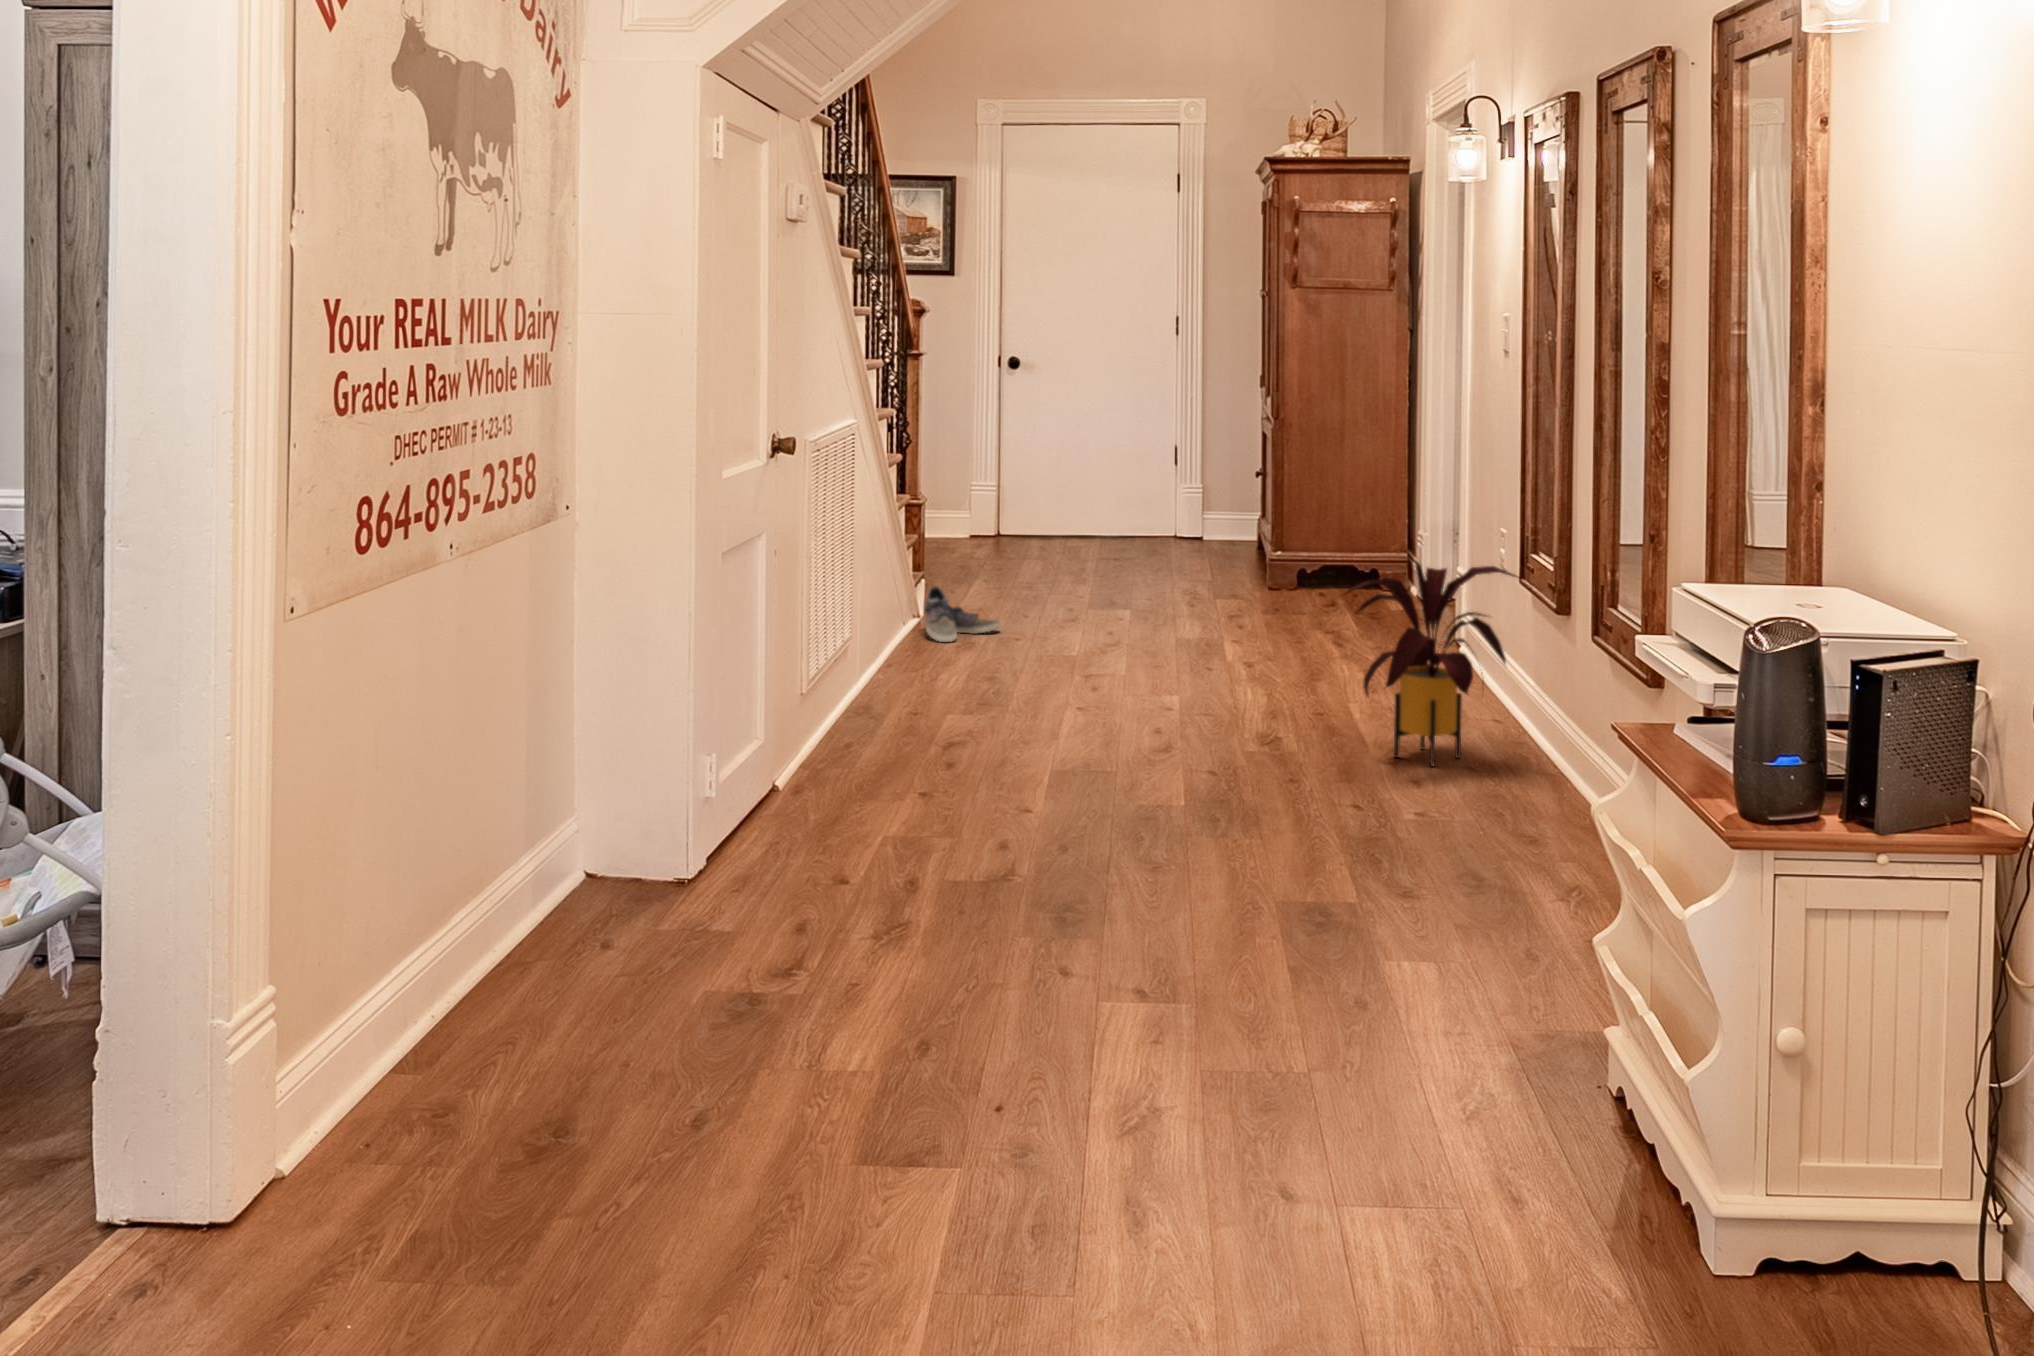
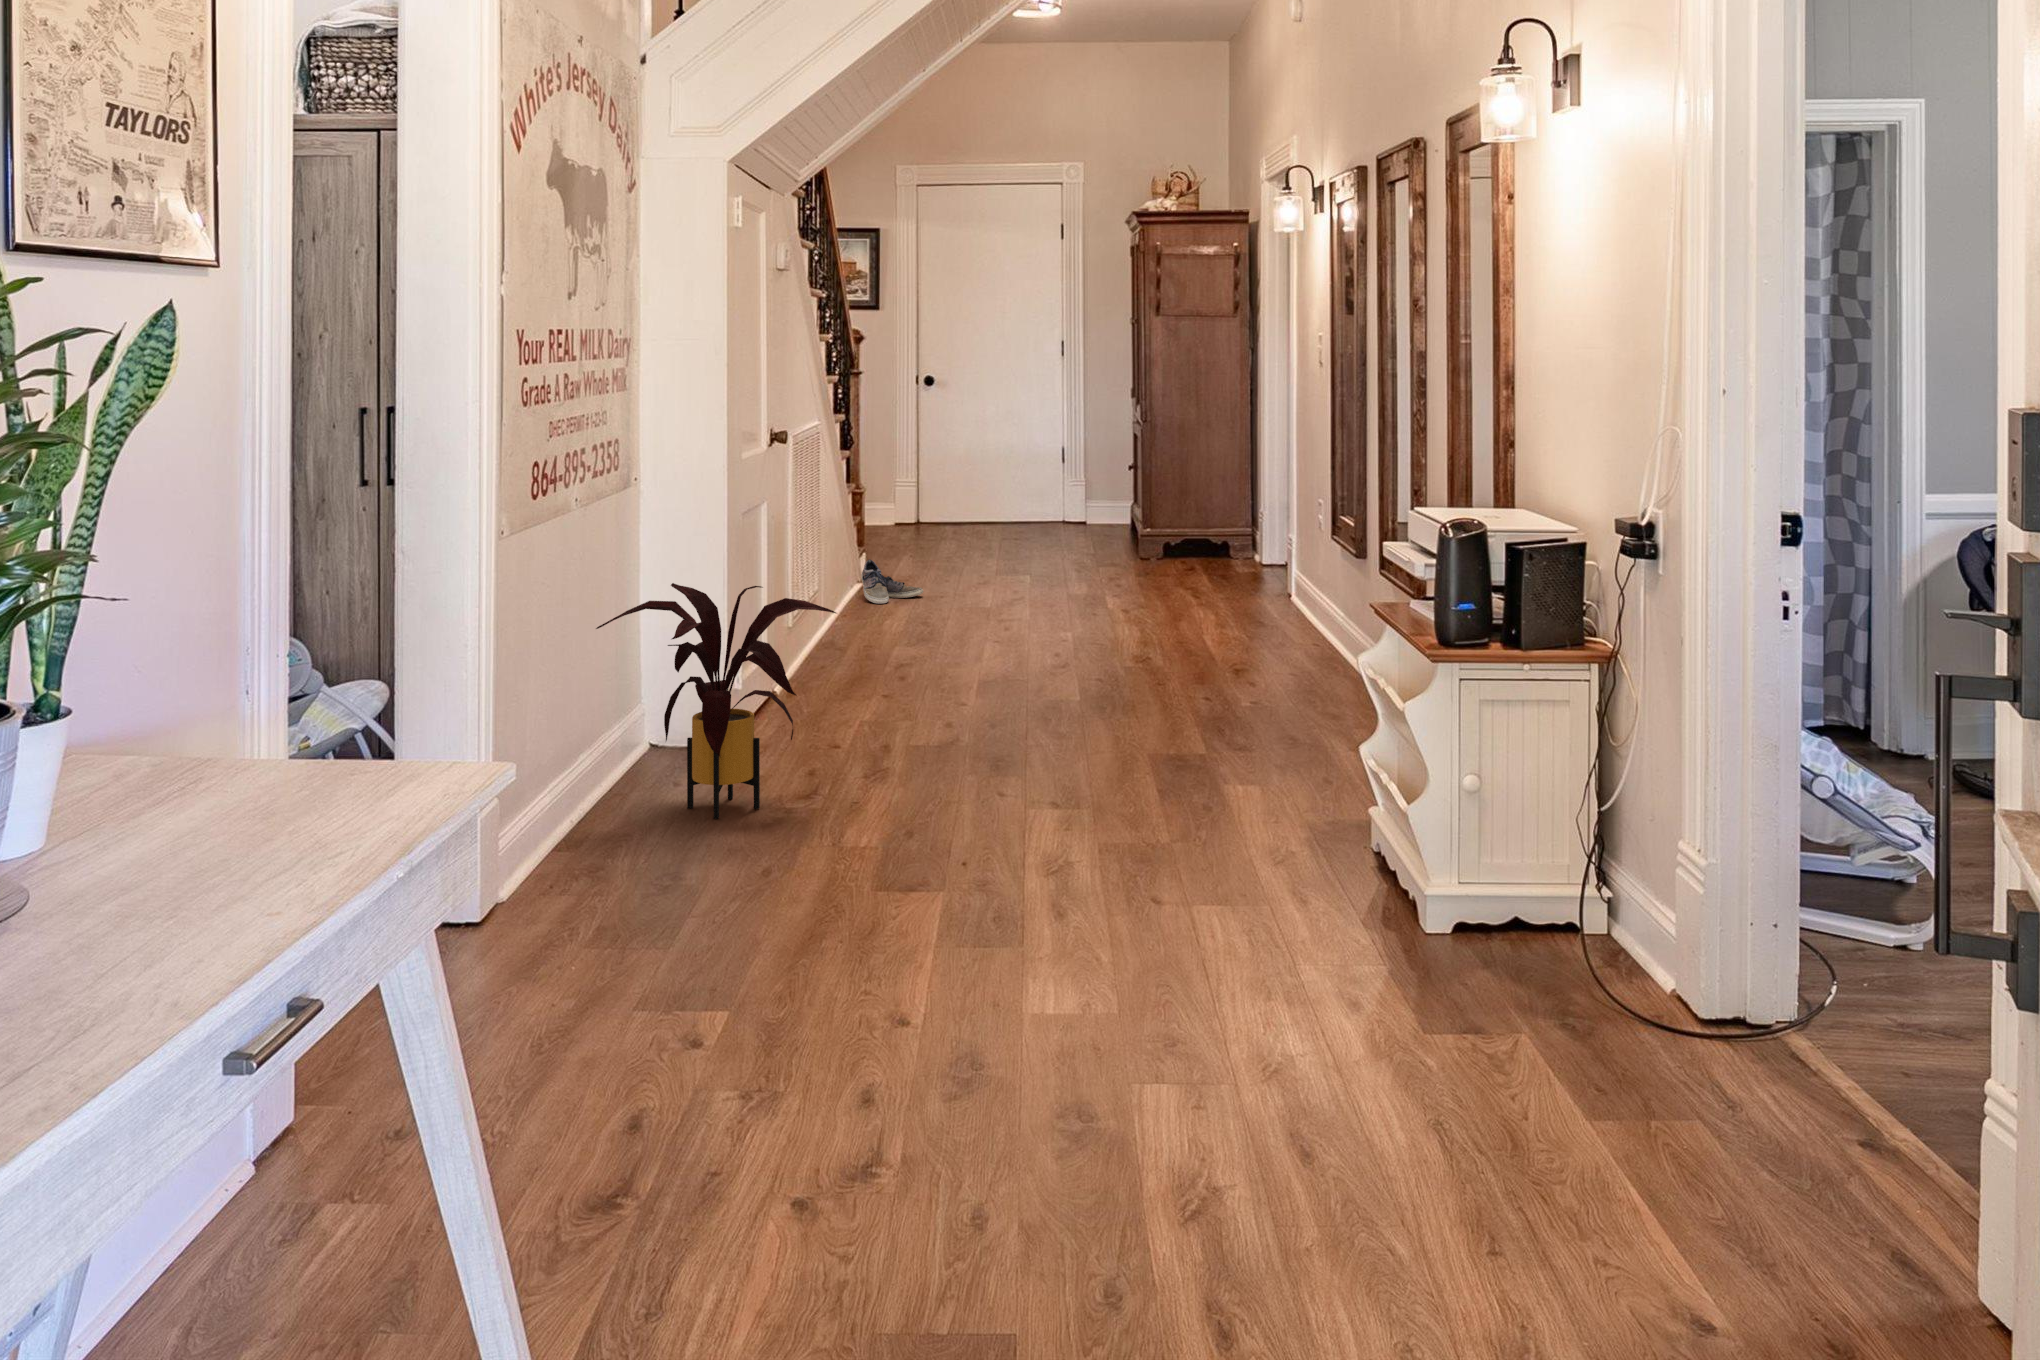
house plant: present [1345,557,1535,766] -> present [596,583,836,819]

